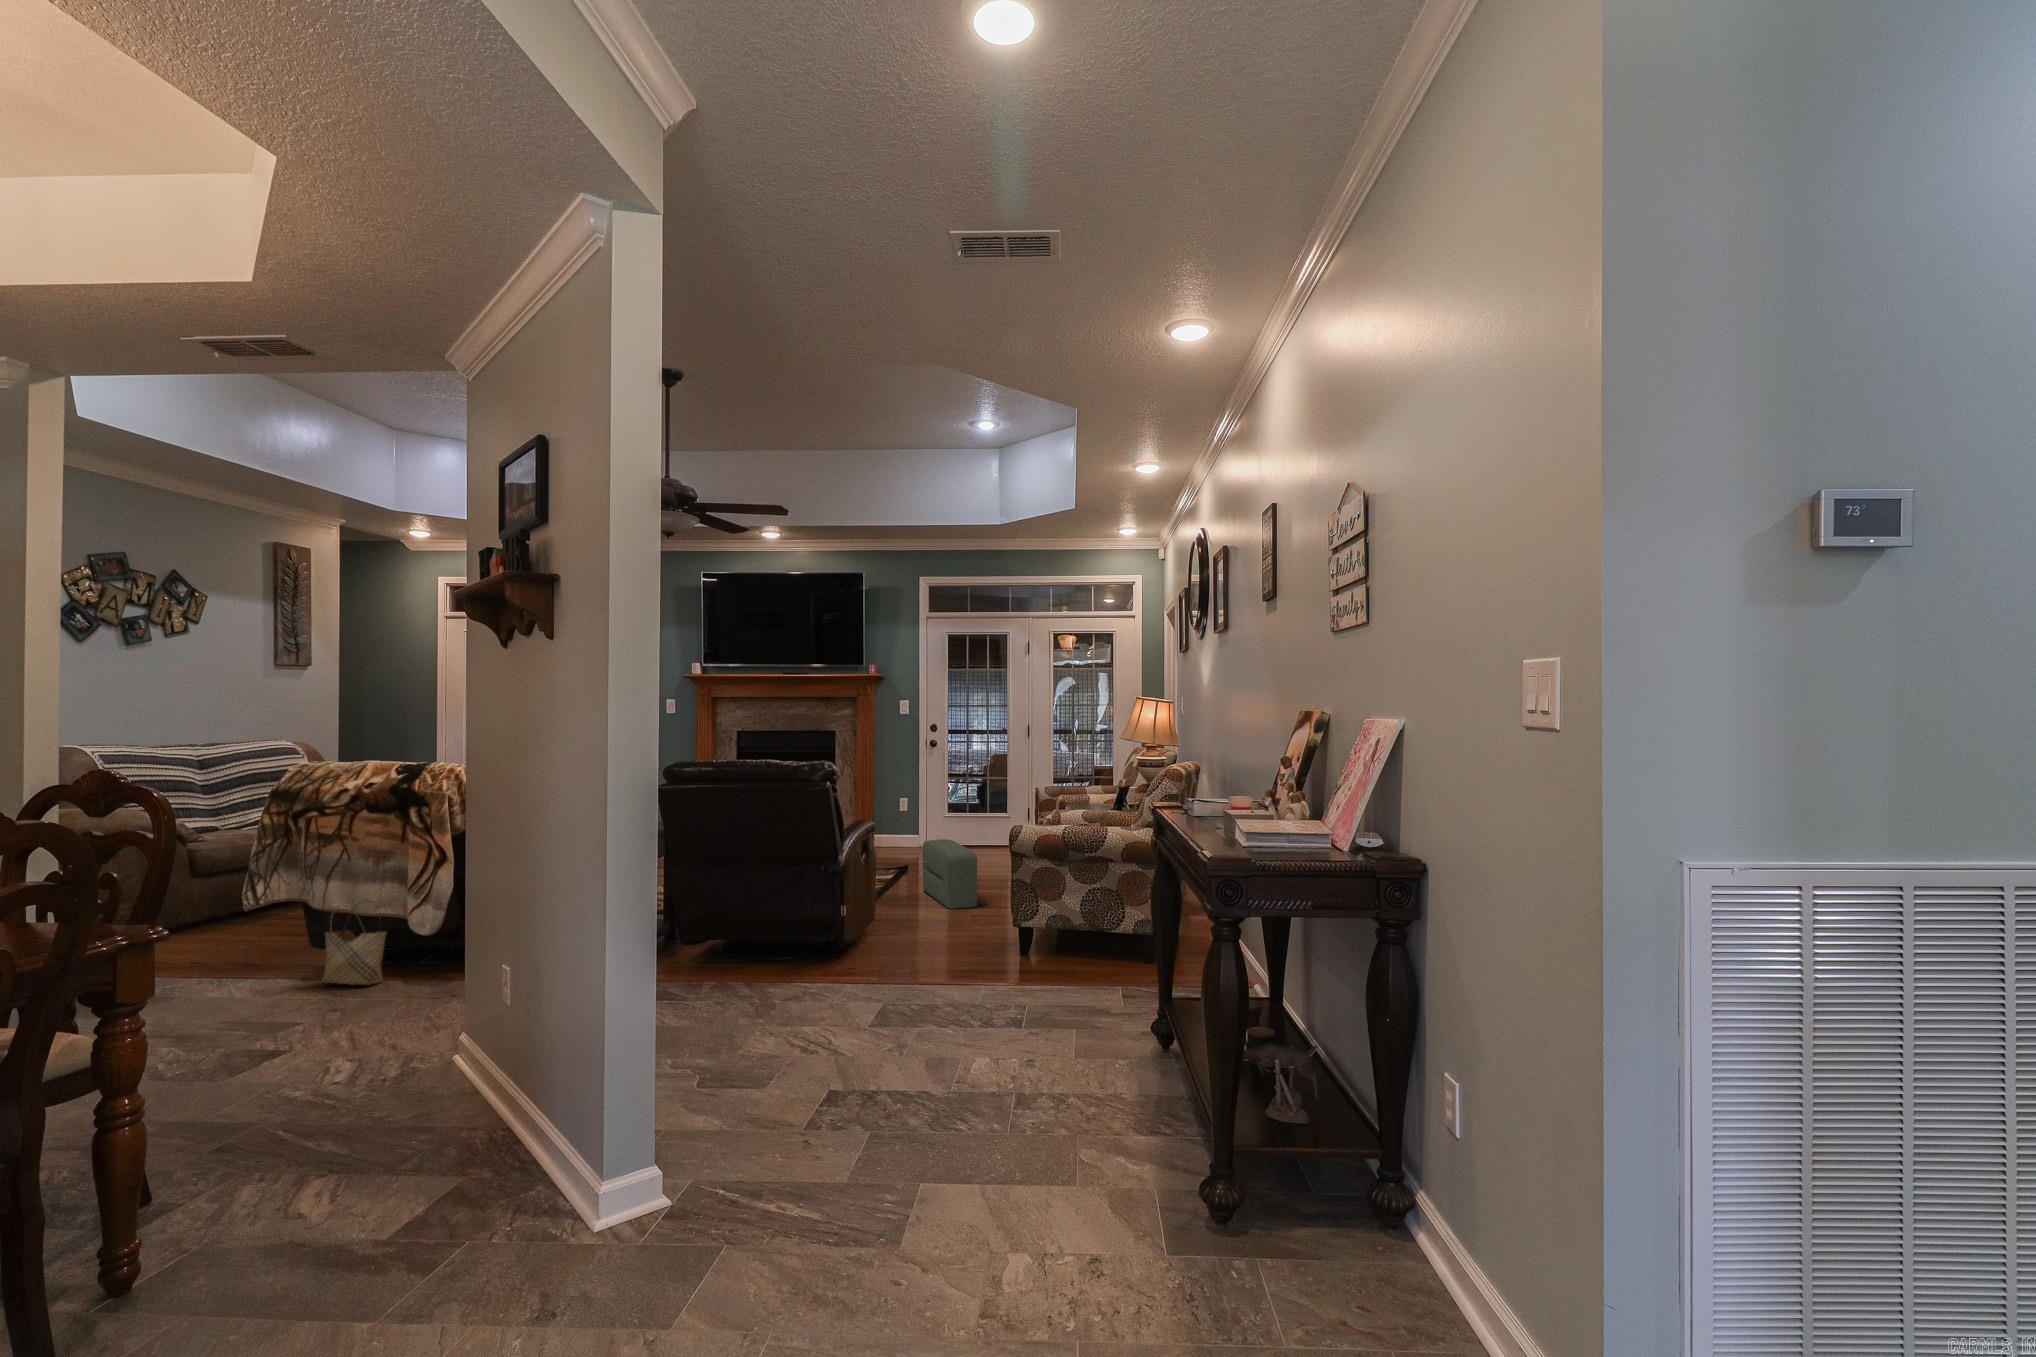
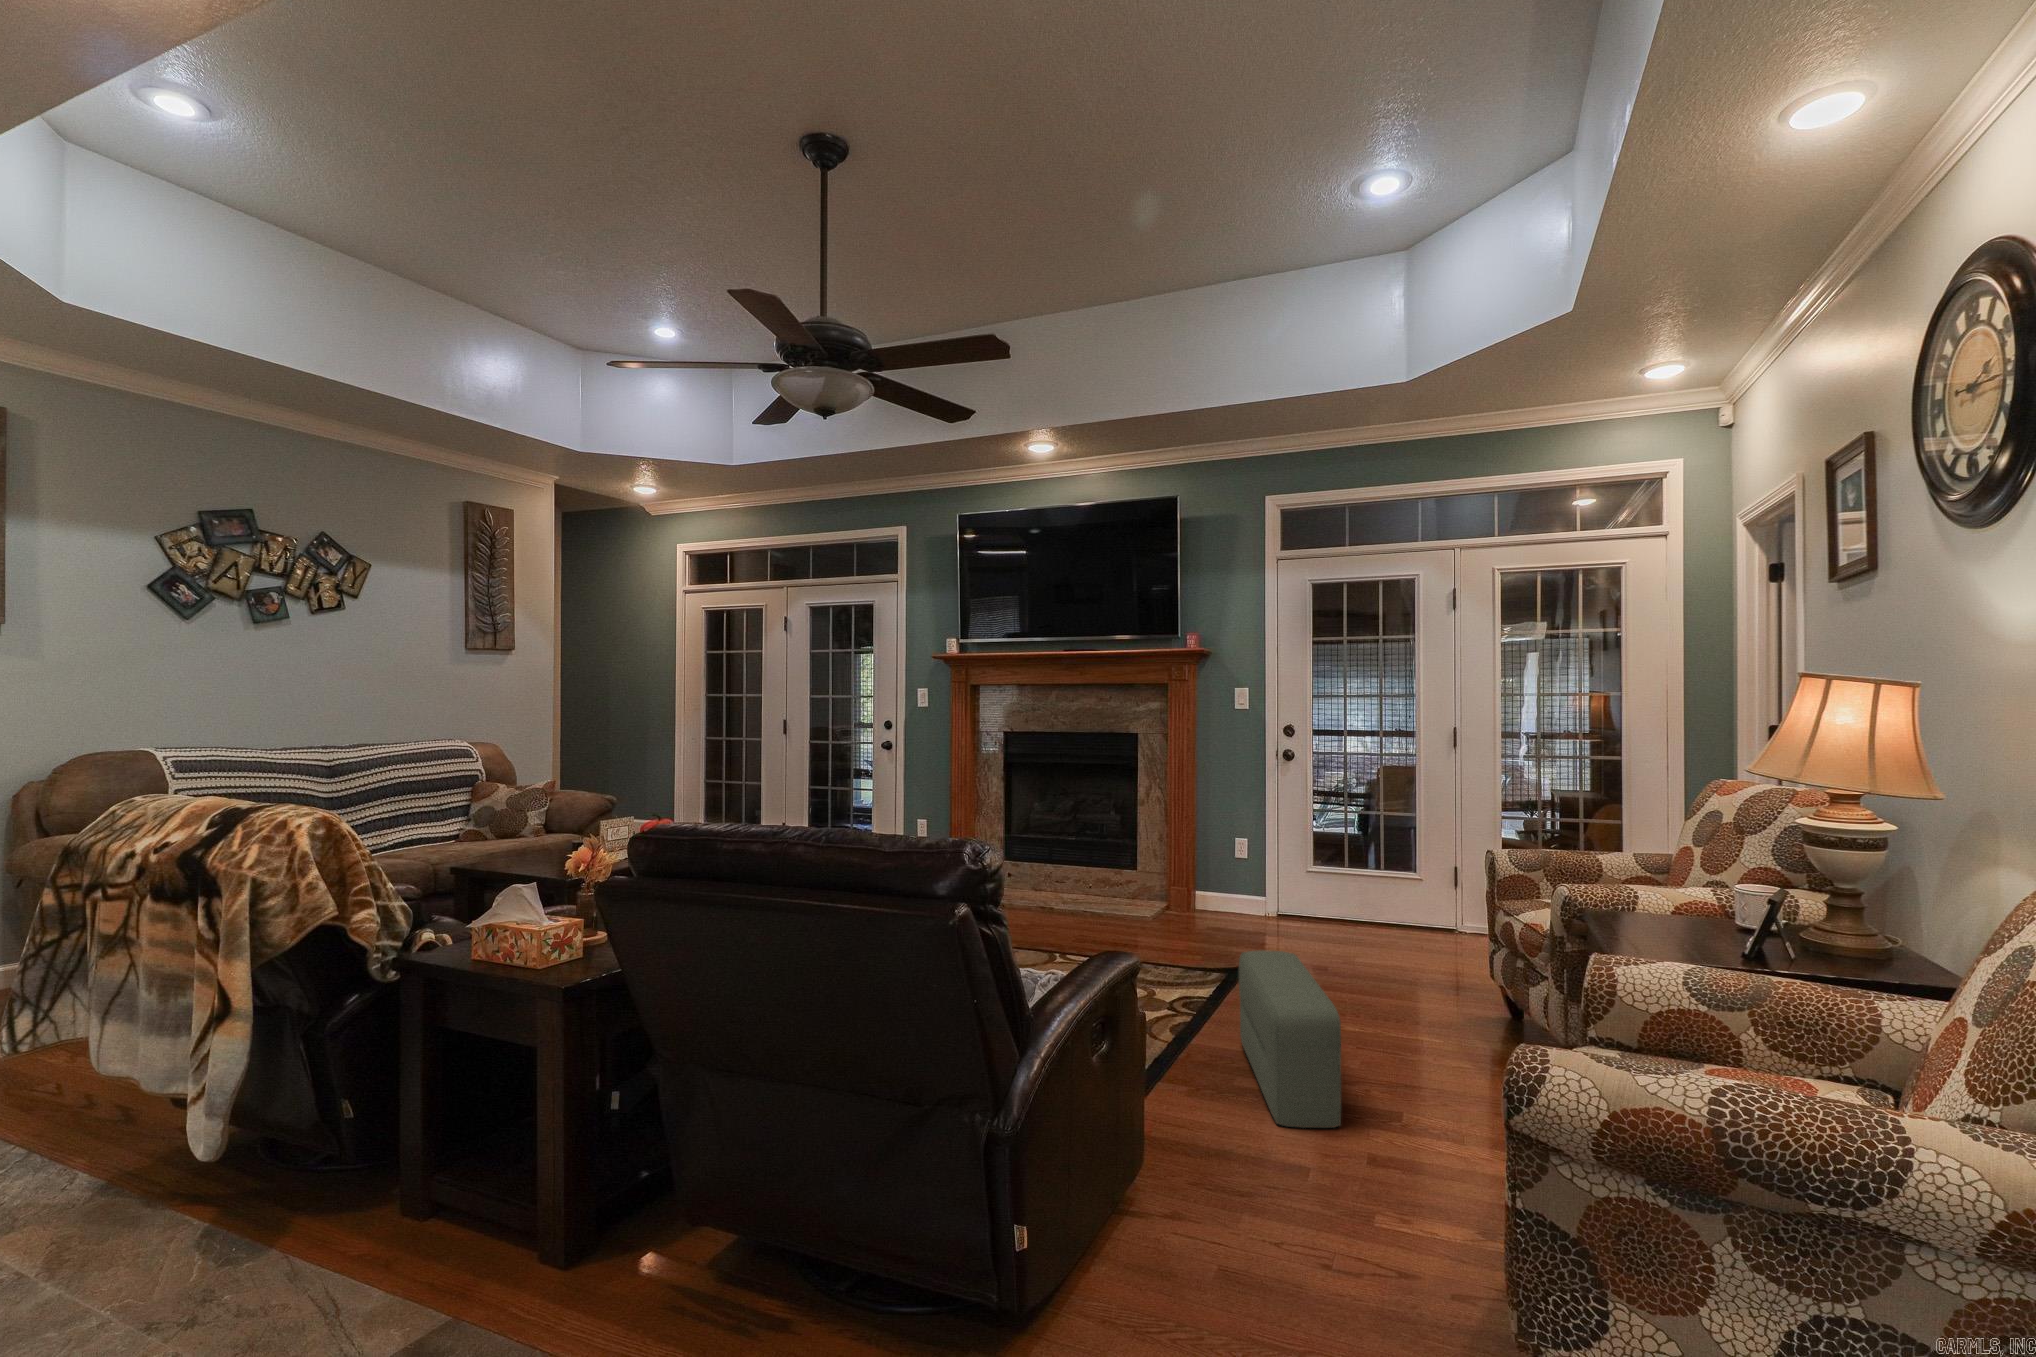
woven basket: present [322,901,387,985] -> none [49,1050,148,1226]

